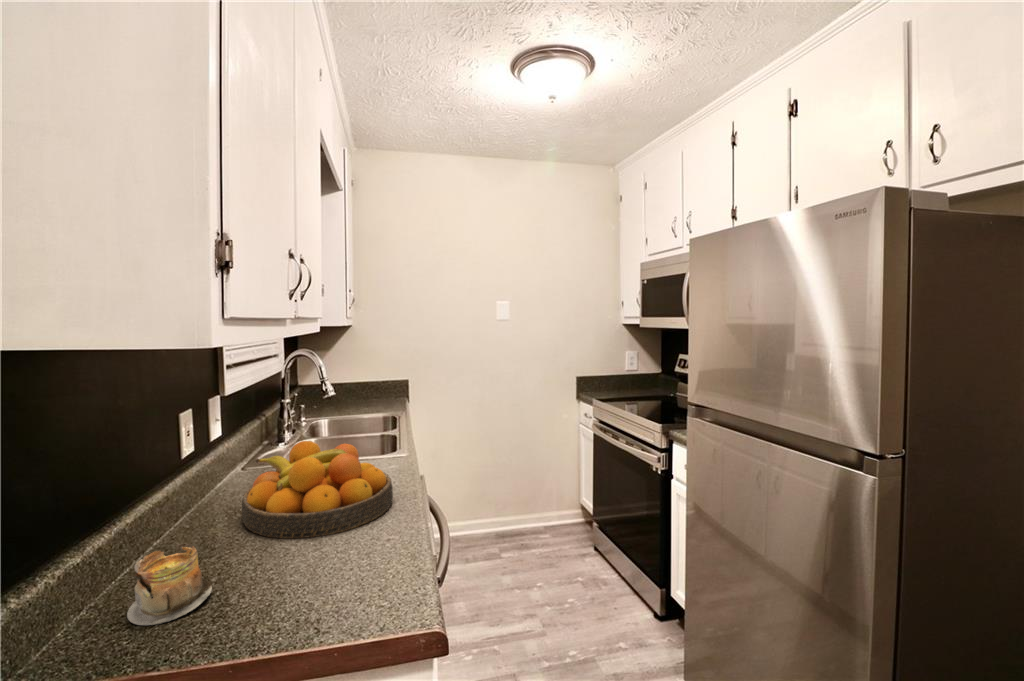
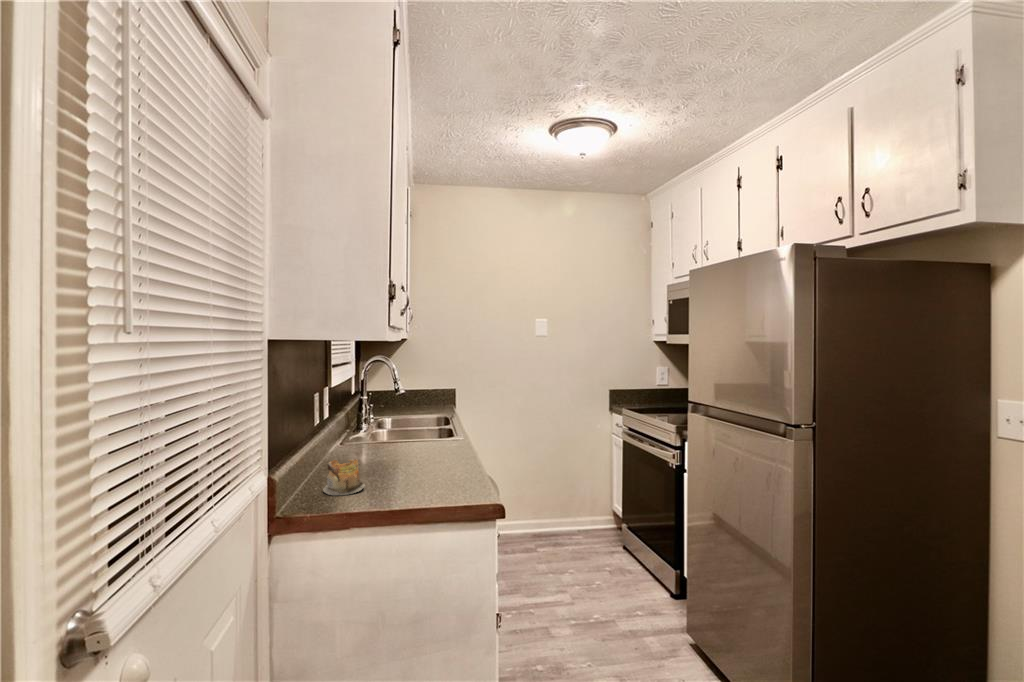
fruit bowl: present [242,441,393,538] -> none [360,415,459,473]

